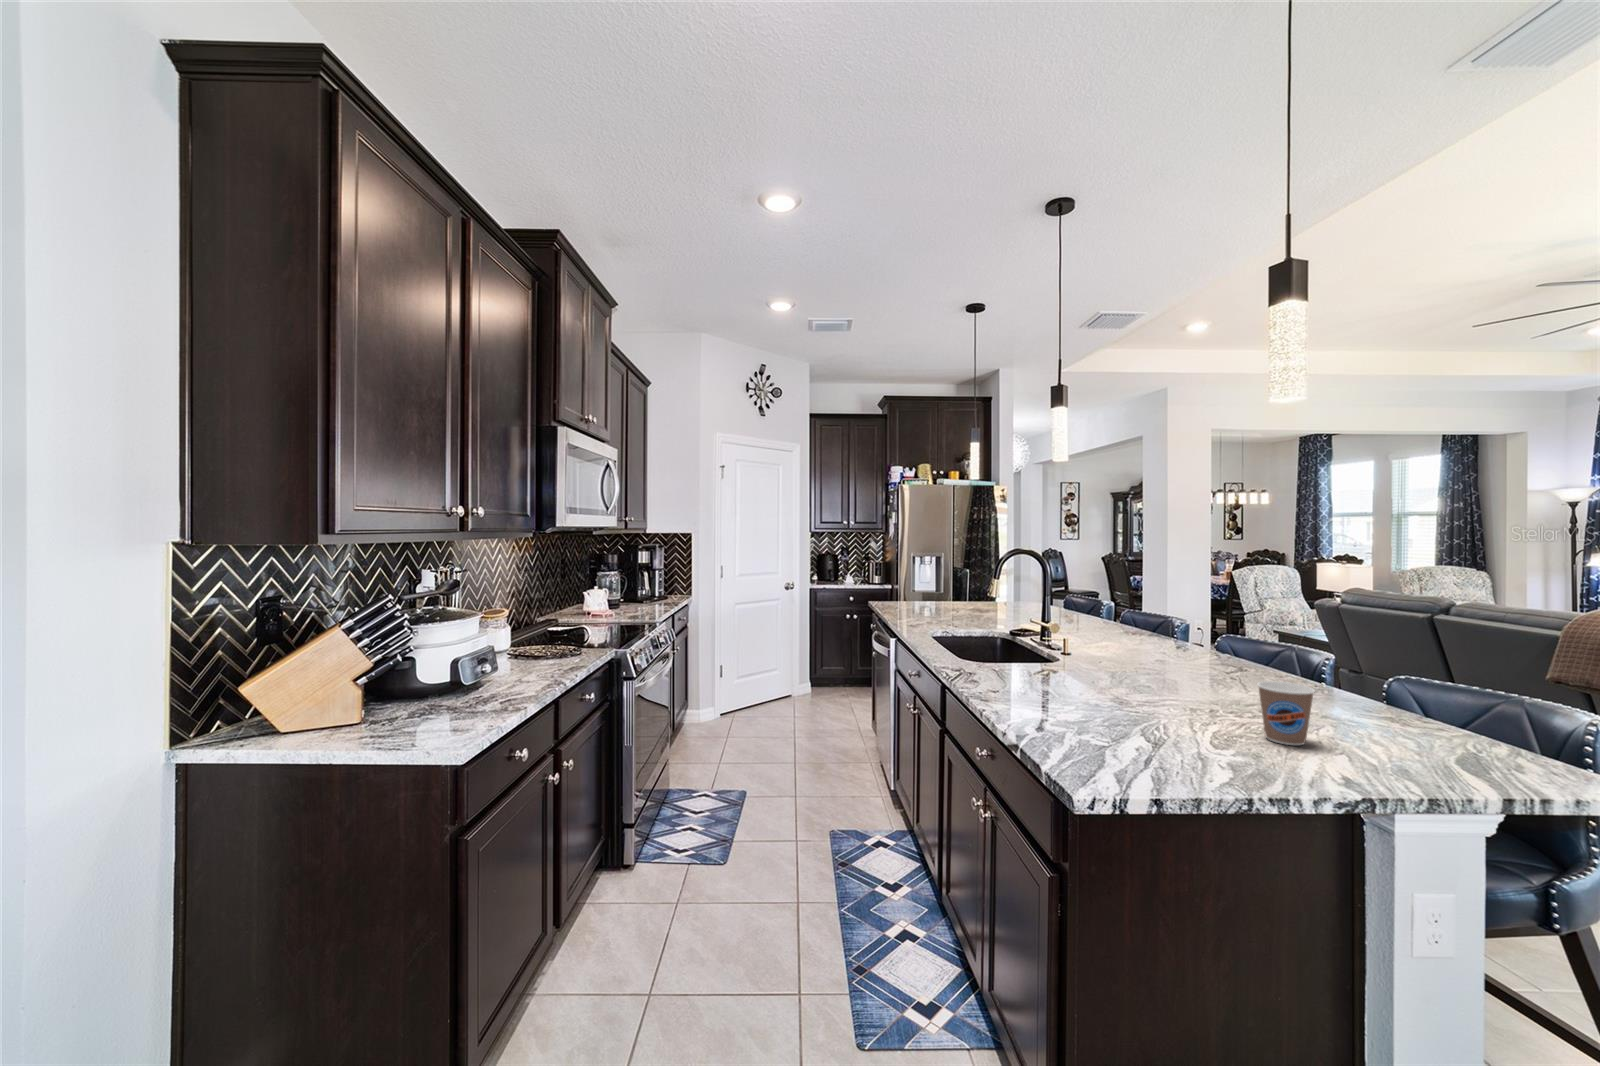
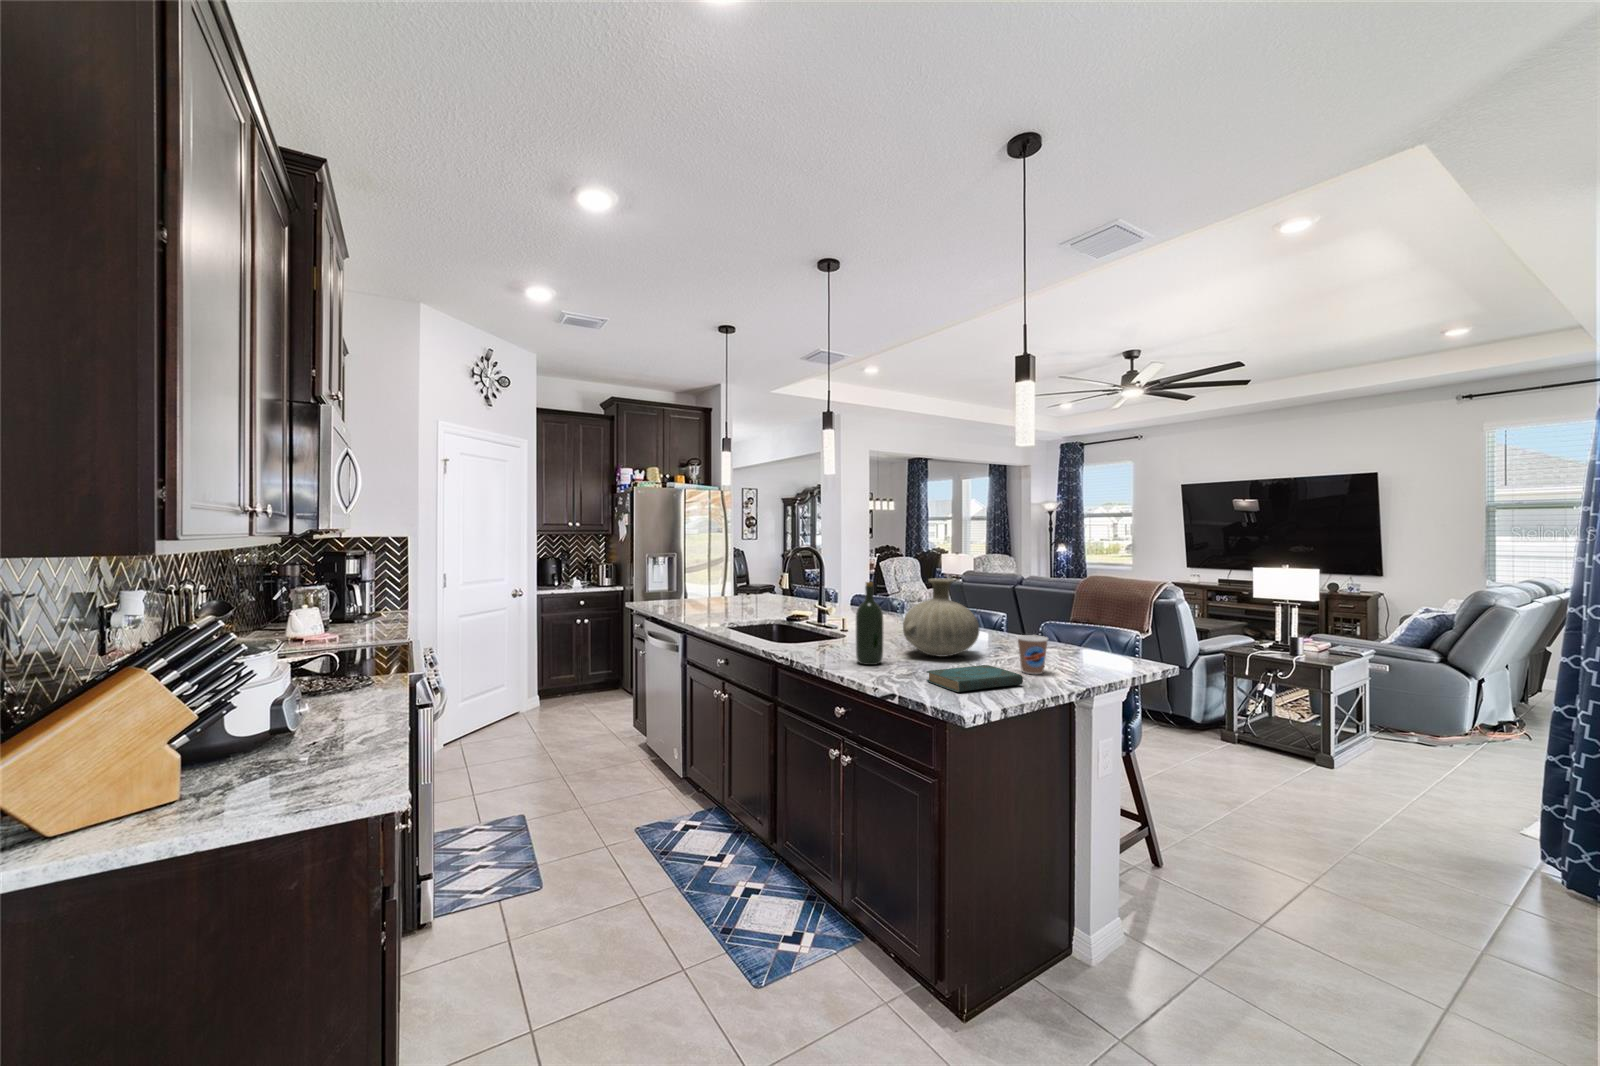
wine bottle: none [1021,588,1059,696] -> present [856,582,884,665]
vase: none [1097,589,1226,698] -> present [903,579,980,657]
book: none [1084,713,1236,756] -> present [926,665,1023,692]

